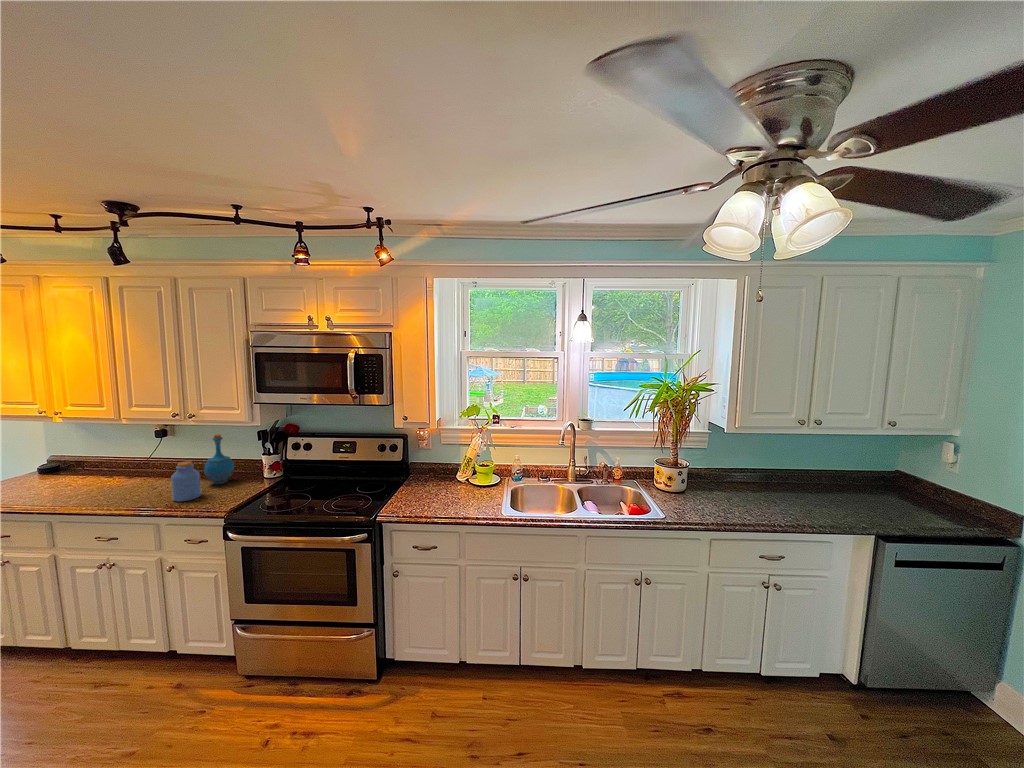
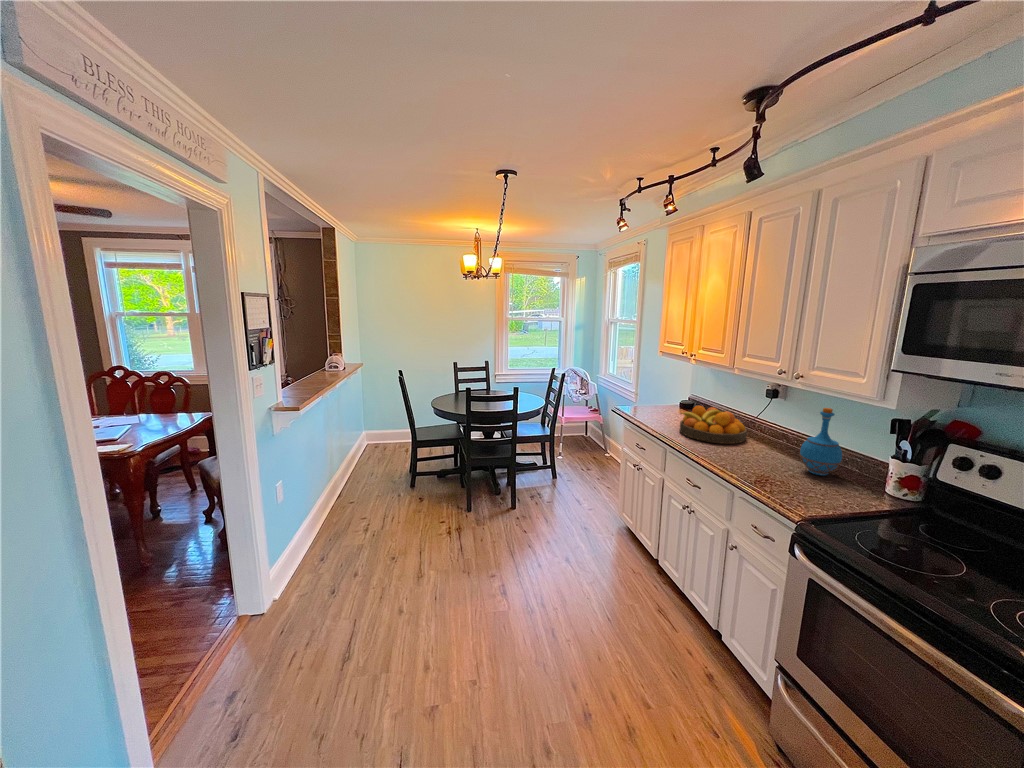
fruit bowl: none [60,460,148,498] -> present [680,406,747,444]
jar: present [171,461,201,501] -> none [753,430,790,480]

